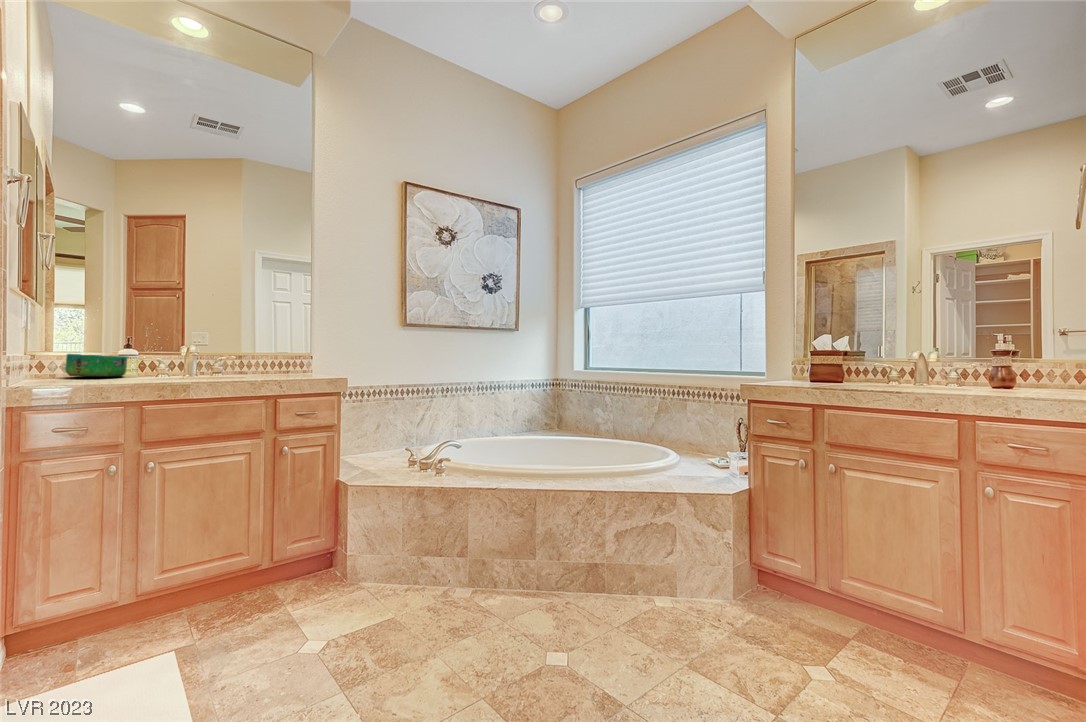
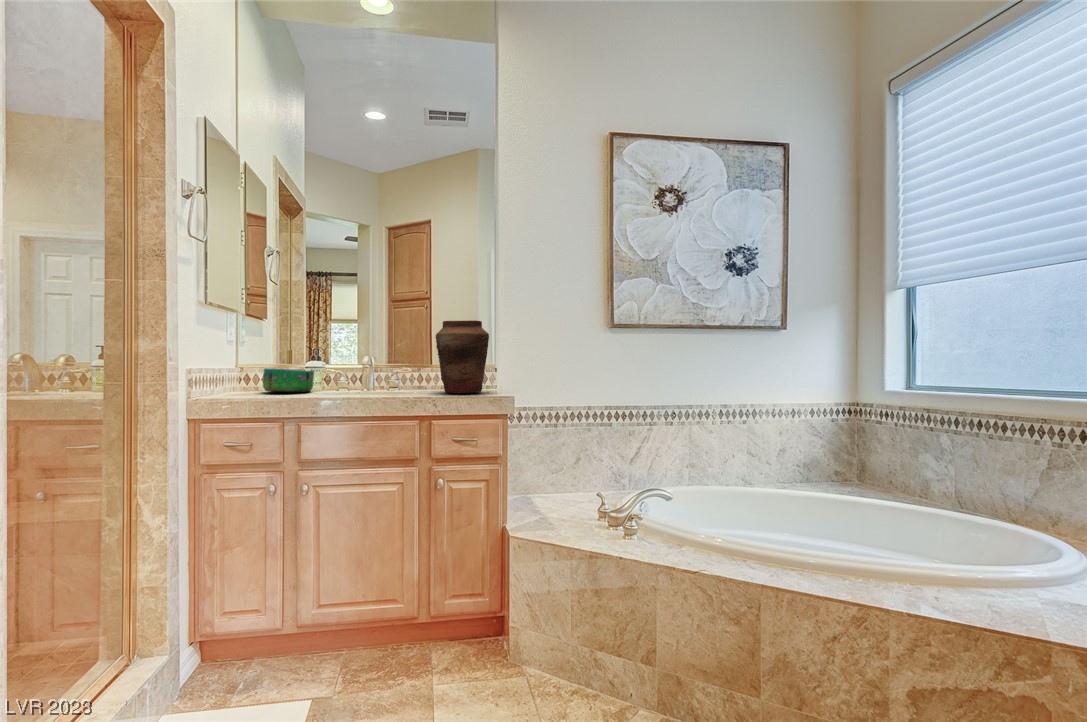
vase: none [261,315,311,376] -> present [436,320,489,393]

